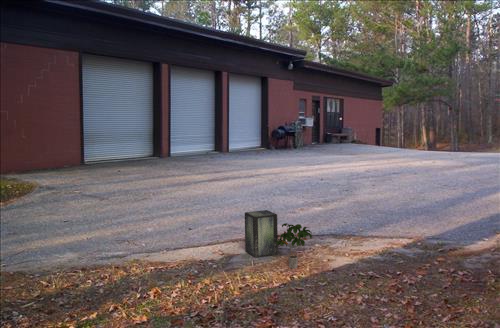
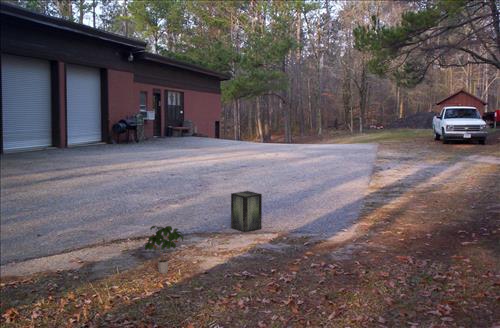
storage box: present [245,210,278,258] -> present [231,191,262,233]

